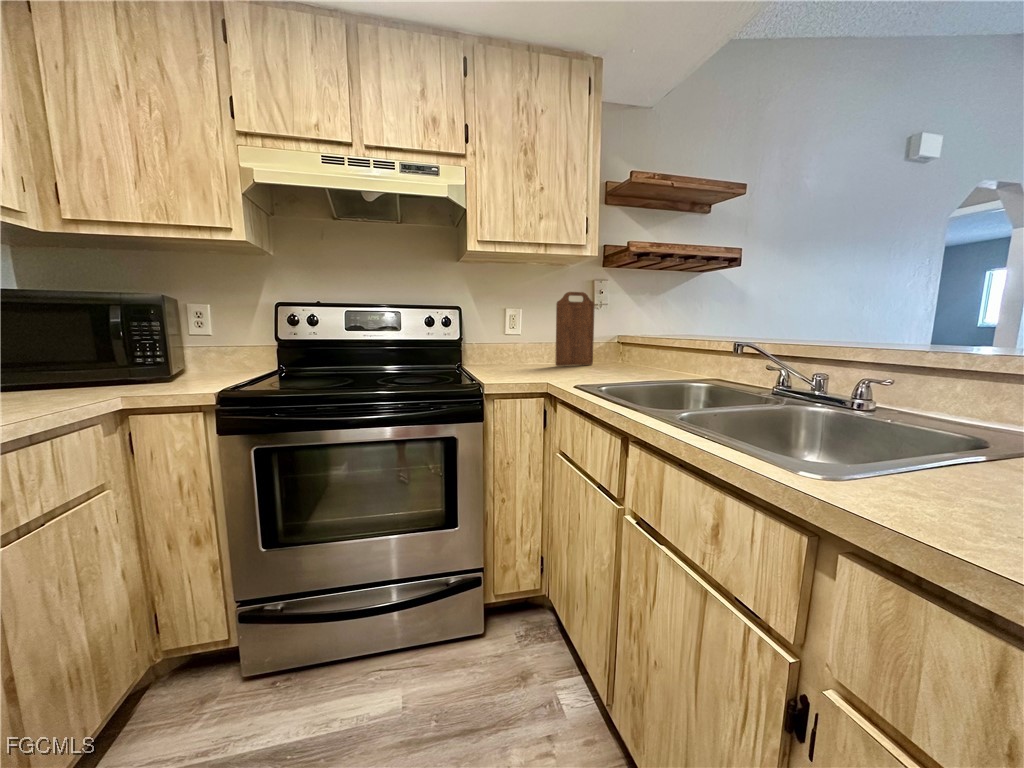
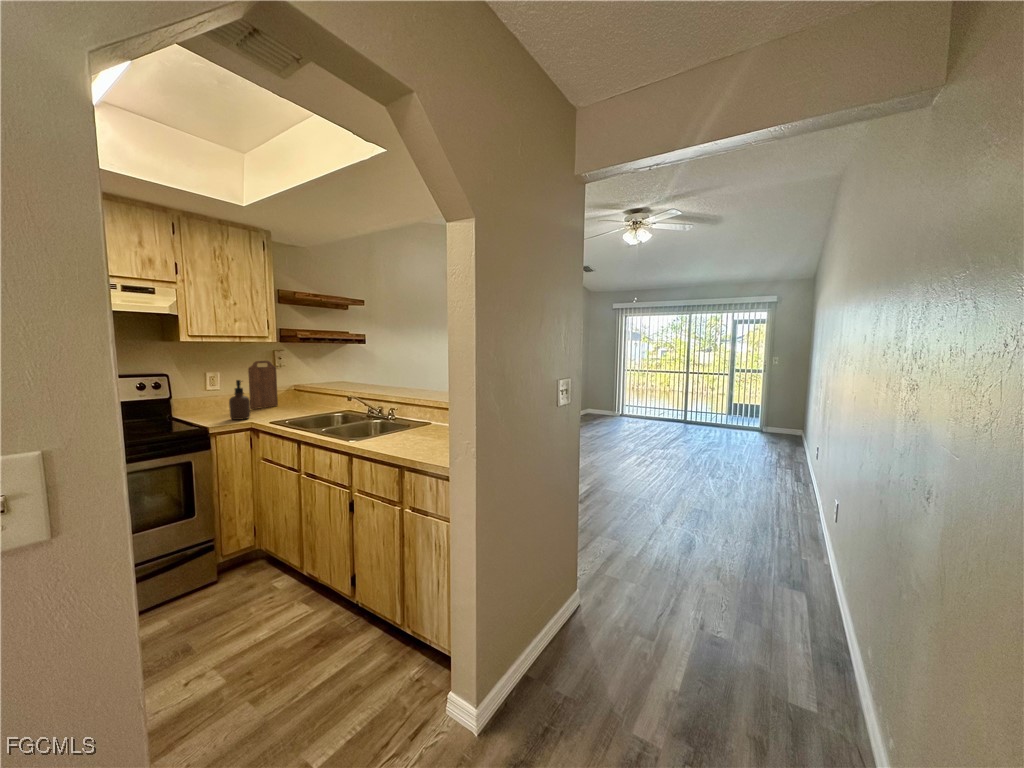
soap dispenser: none [522,311,550,377] -> present [229,380,250,420]

